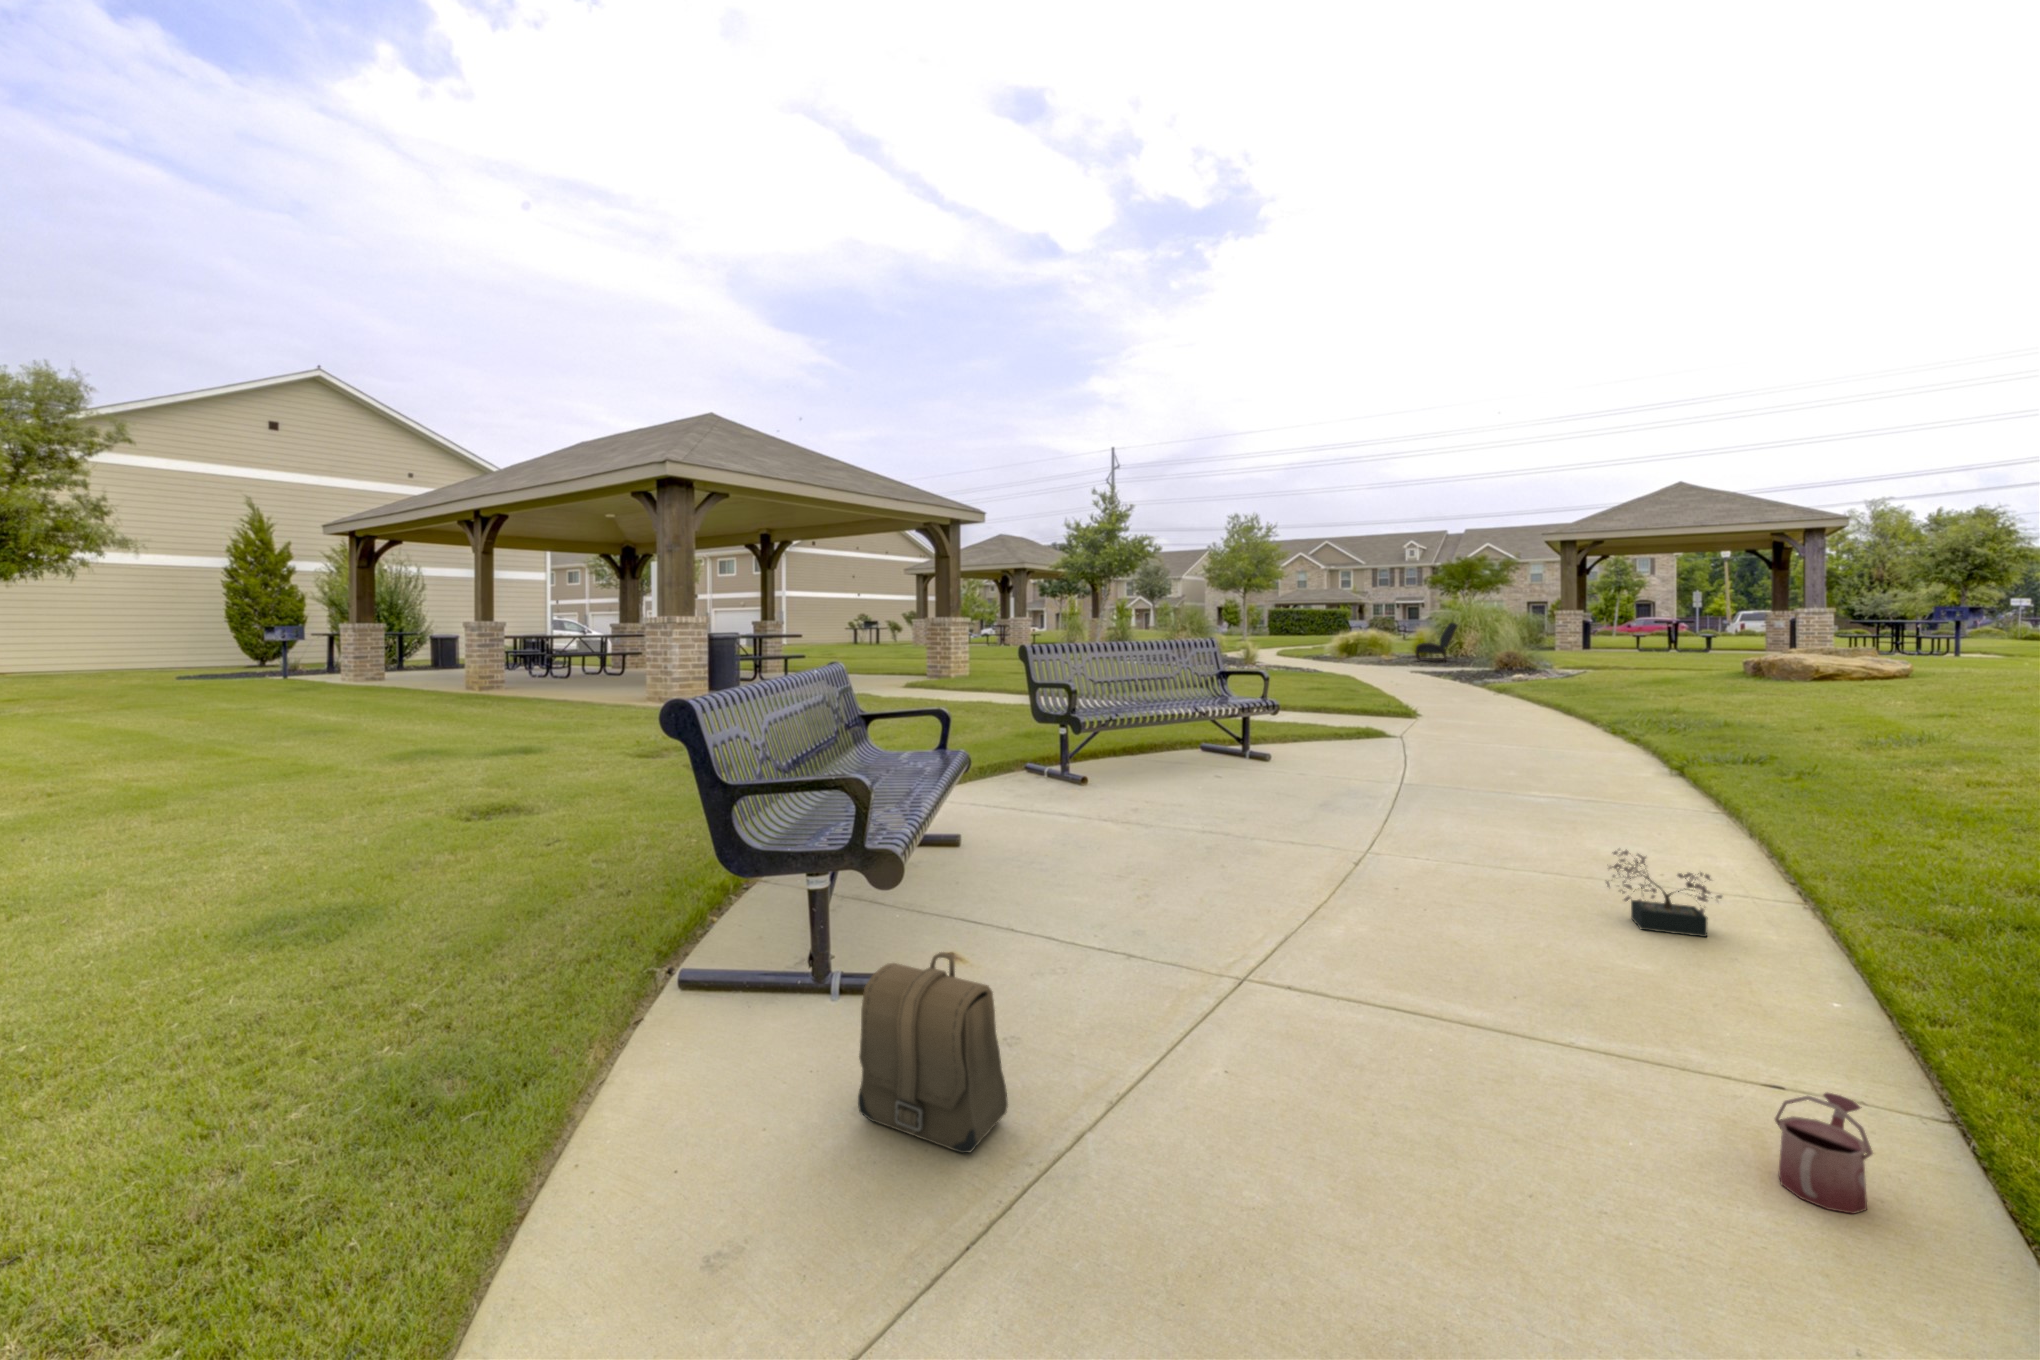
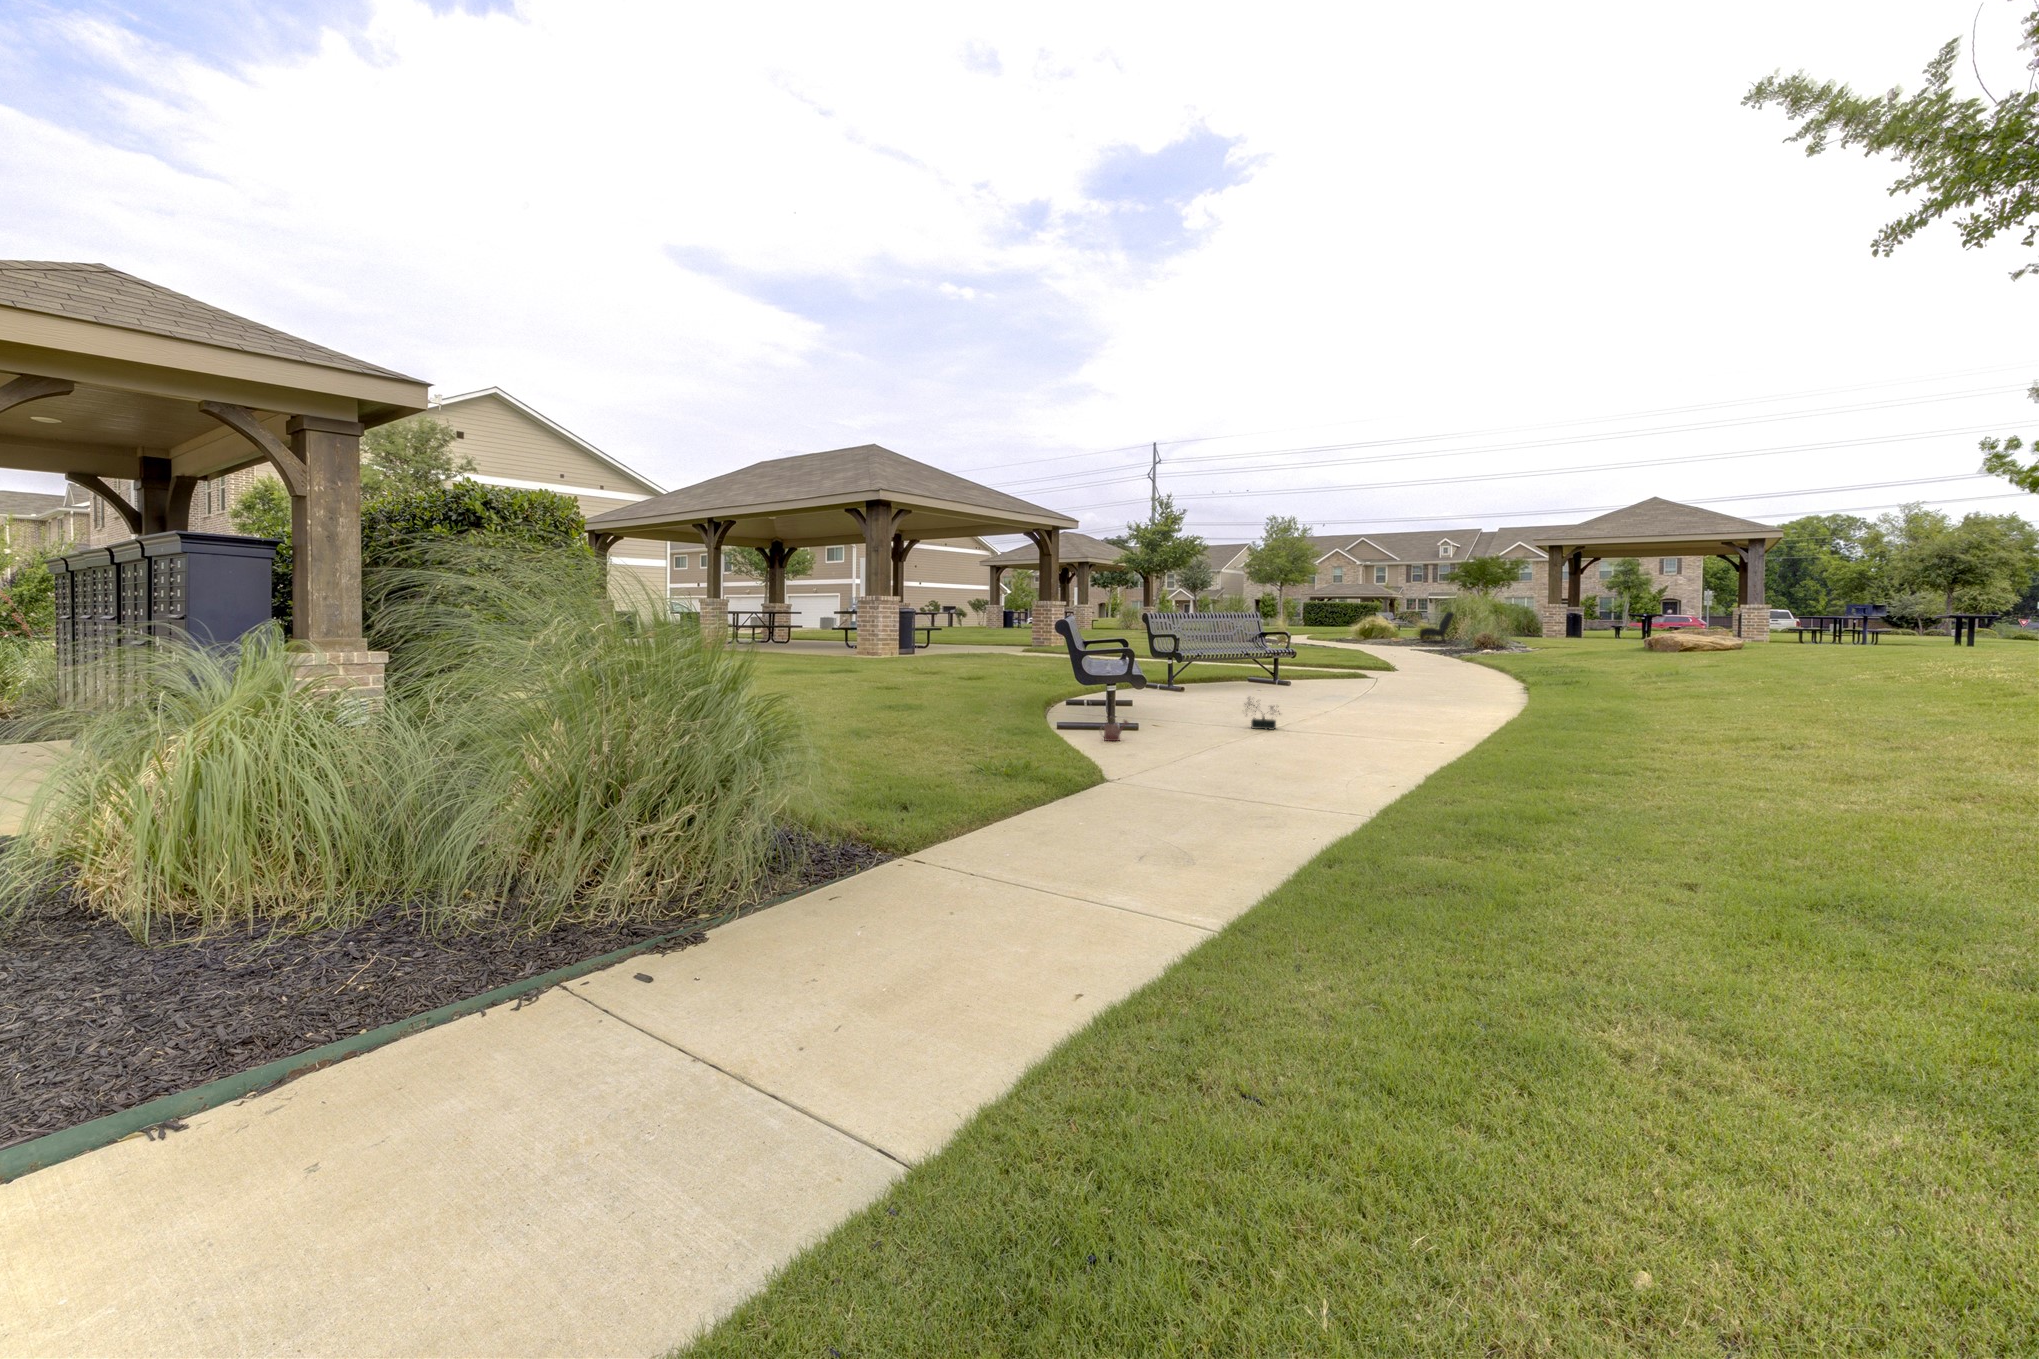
decorative plant: present [1606,849,1722,937] -> present [1244,698,1280,730]
backpack: present [858,952,1008,1153] -> none [1148,692,1193,741]
watering can: present [1775,1093,1873,1214] -> present [1103,717,1128,741]

